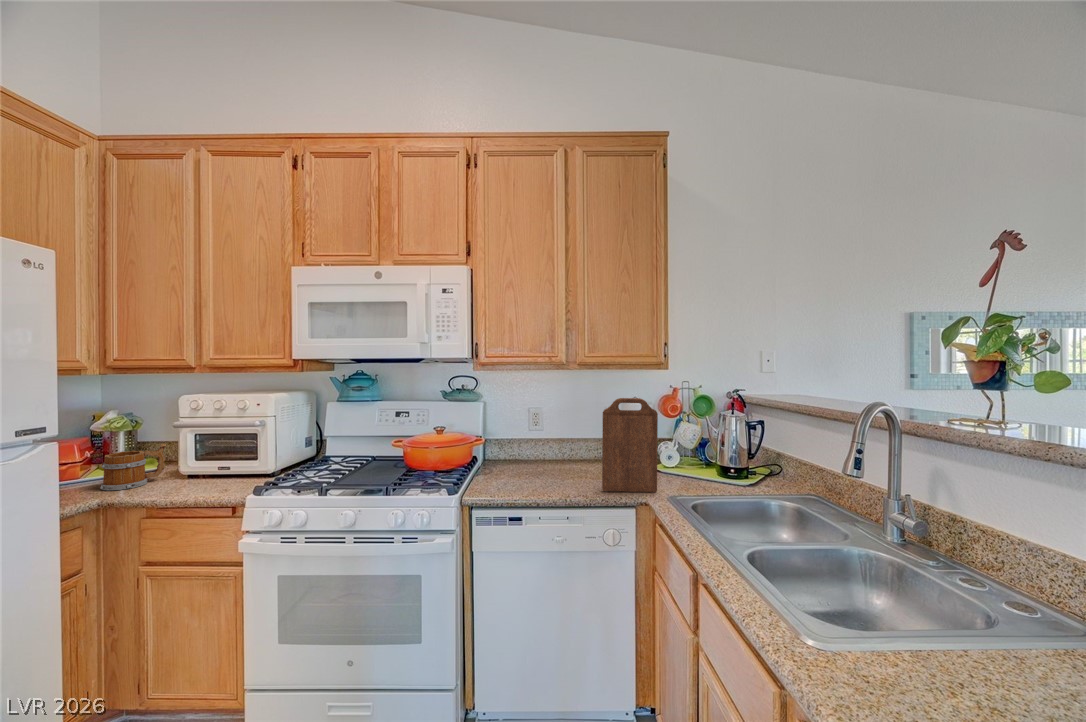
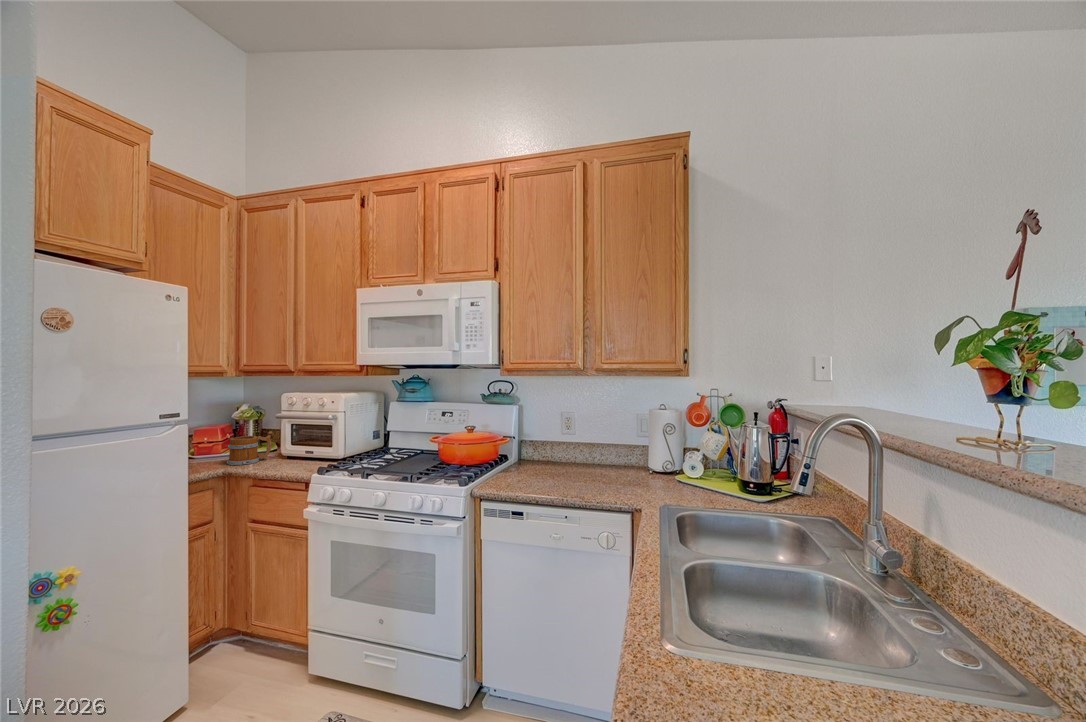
cutting board: present [602,398,658,492] -> none [604,403,659,500]

